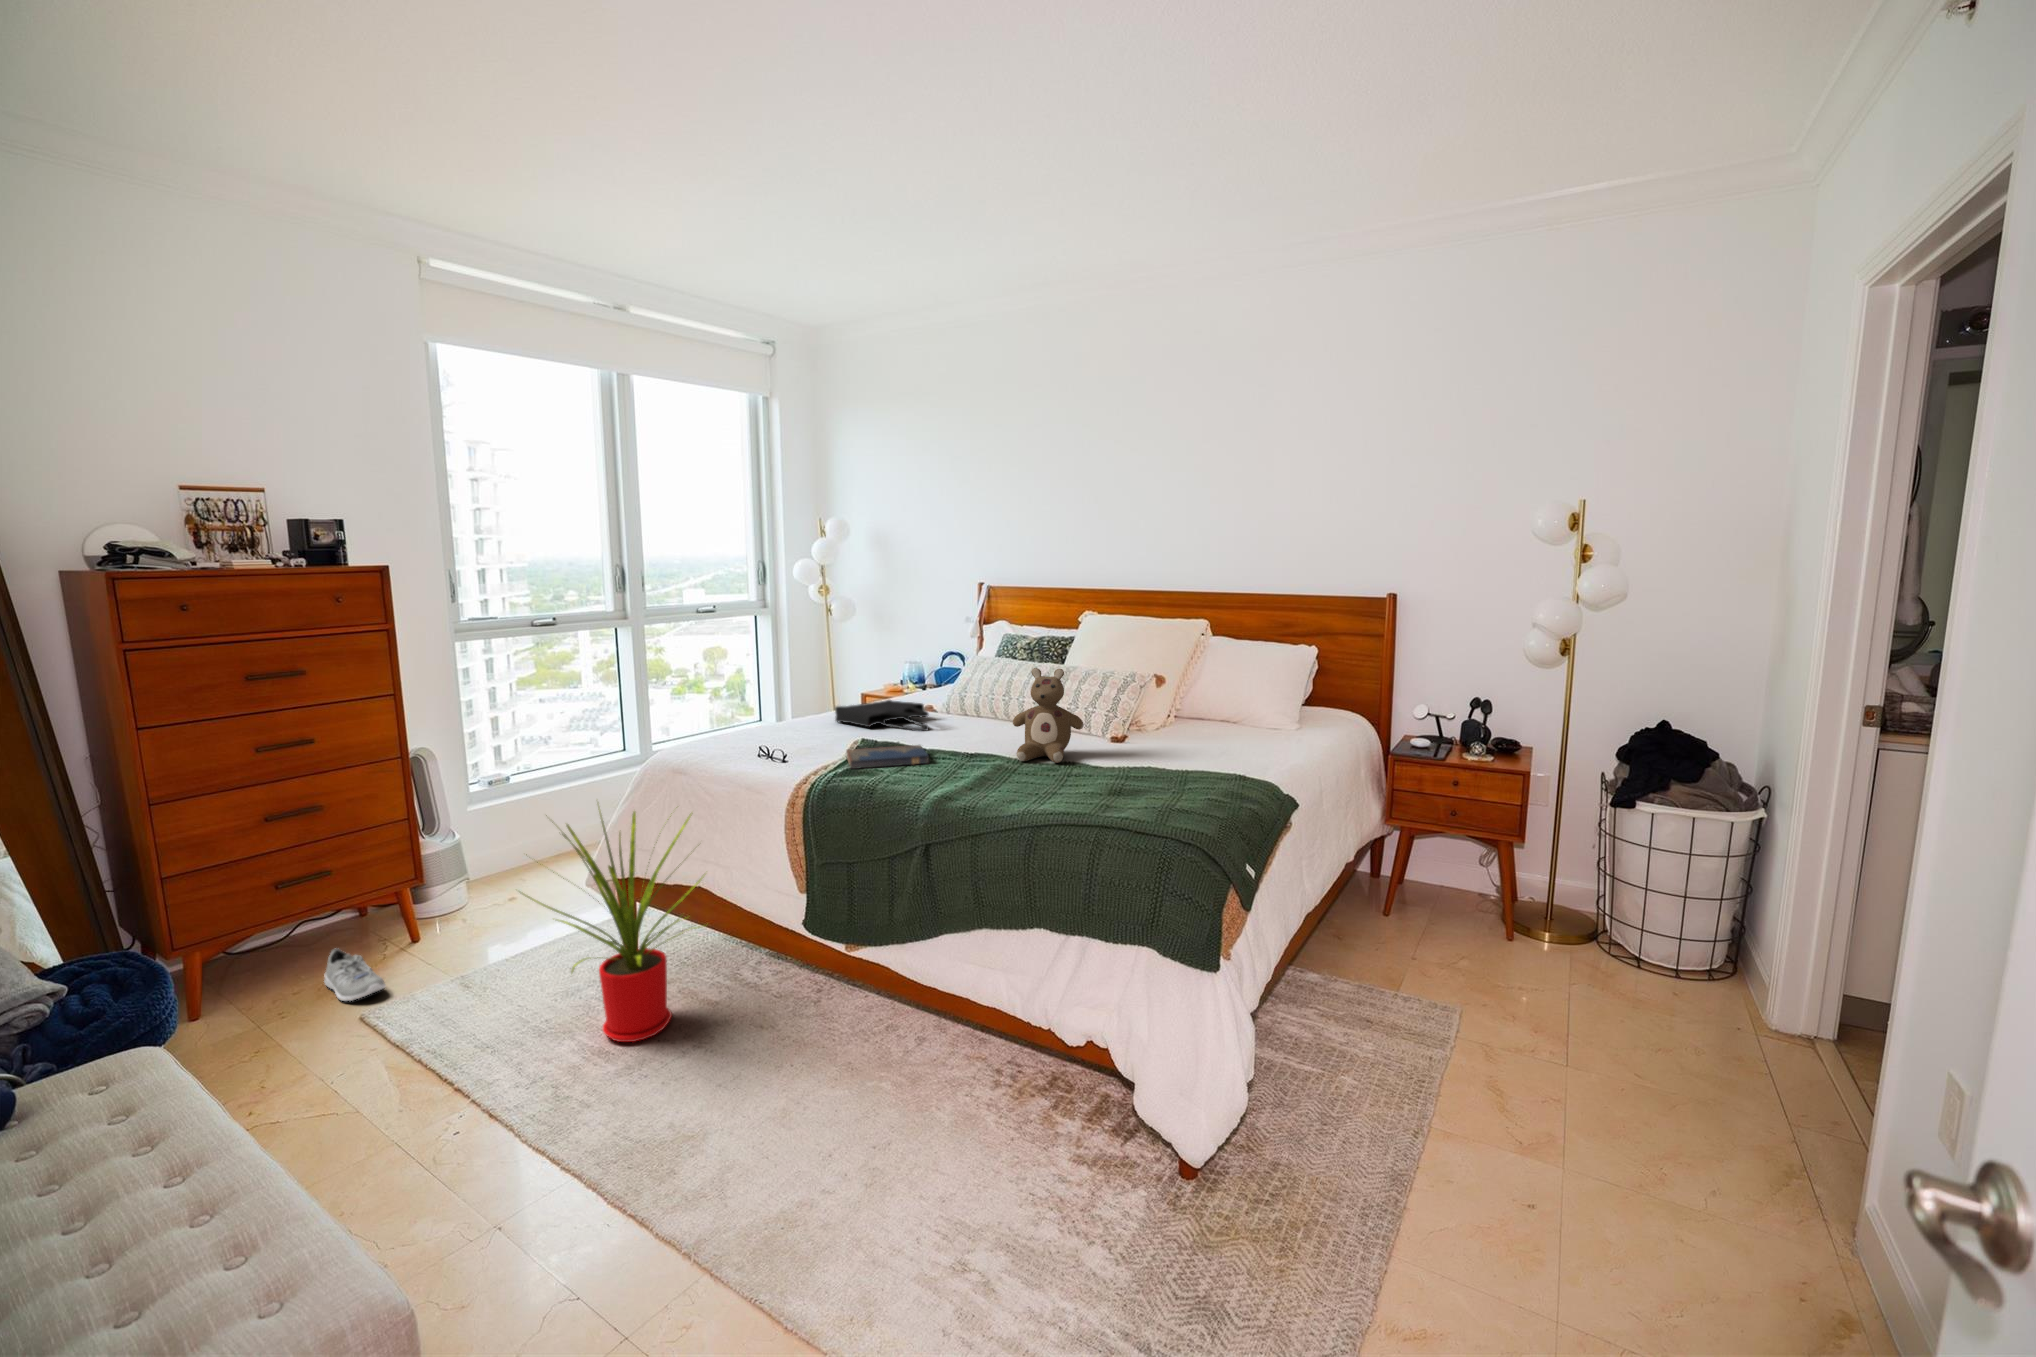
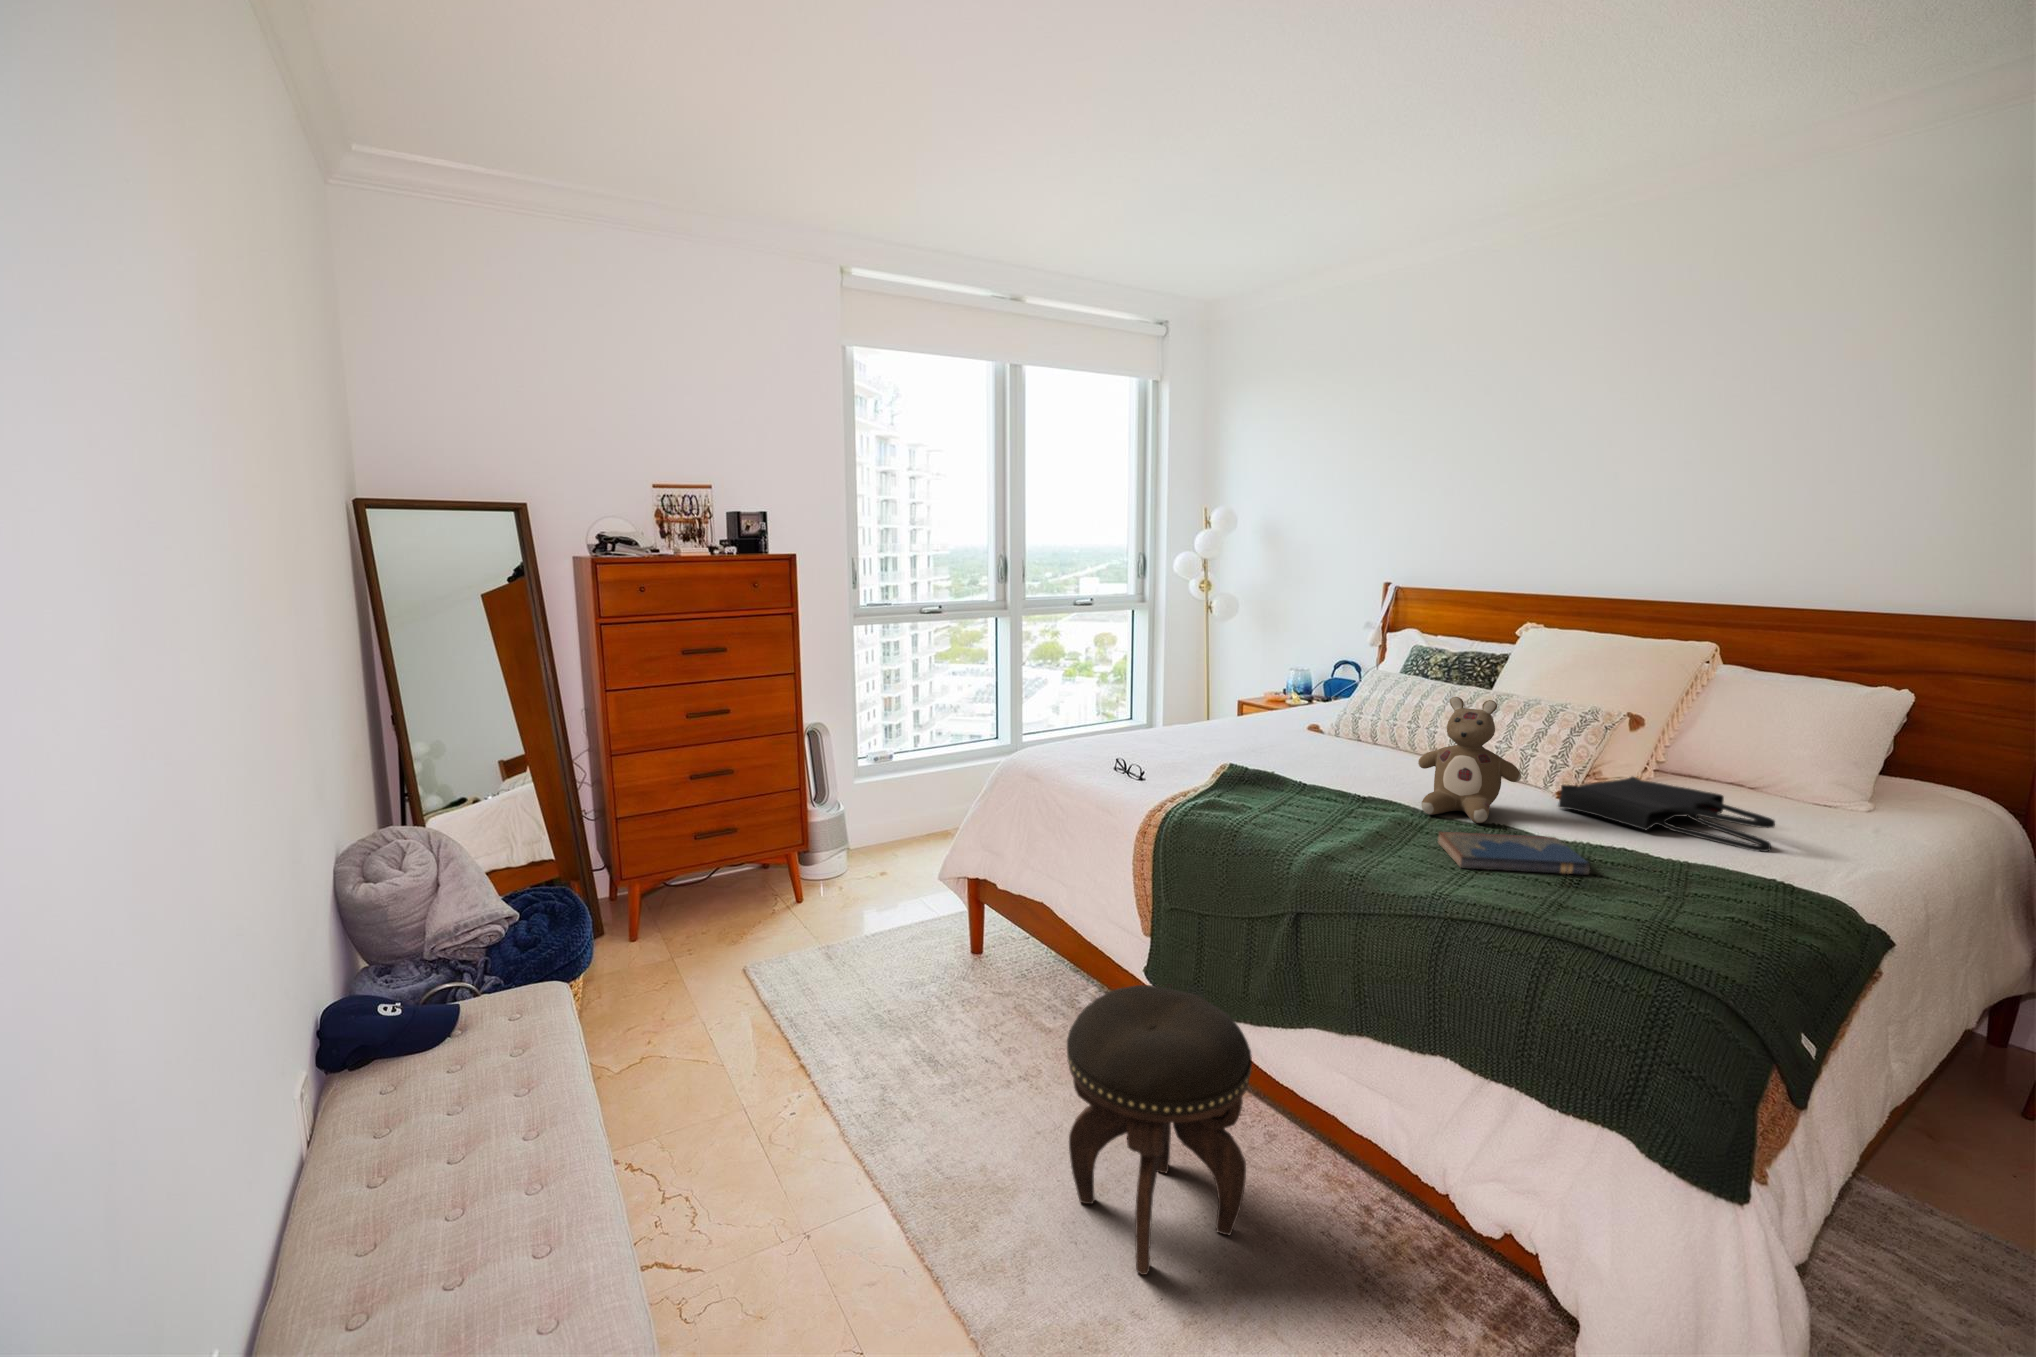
tote bag: present [835,700,929,731] -> present [1559,777,1775,852]
hardcover book: present [846,745,929,769] -> present [1438,832,1590,875]
house plant: present [522,811,703,1042] -> none [868,796,1049,1053]
footstool: none [744,928,904,1166] -> present [1067,985,1252,1275]
sneaker: present [324,948,386,1001] -> none [728,897,770,949]

